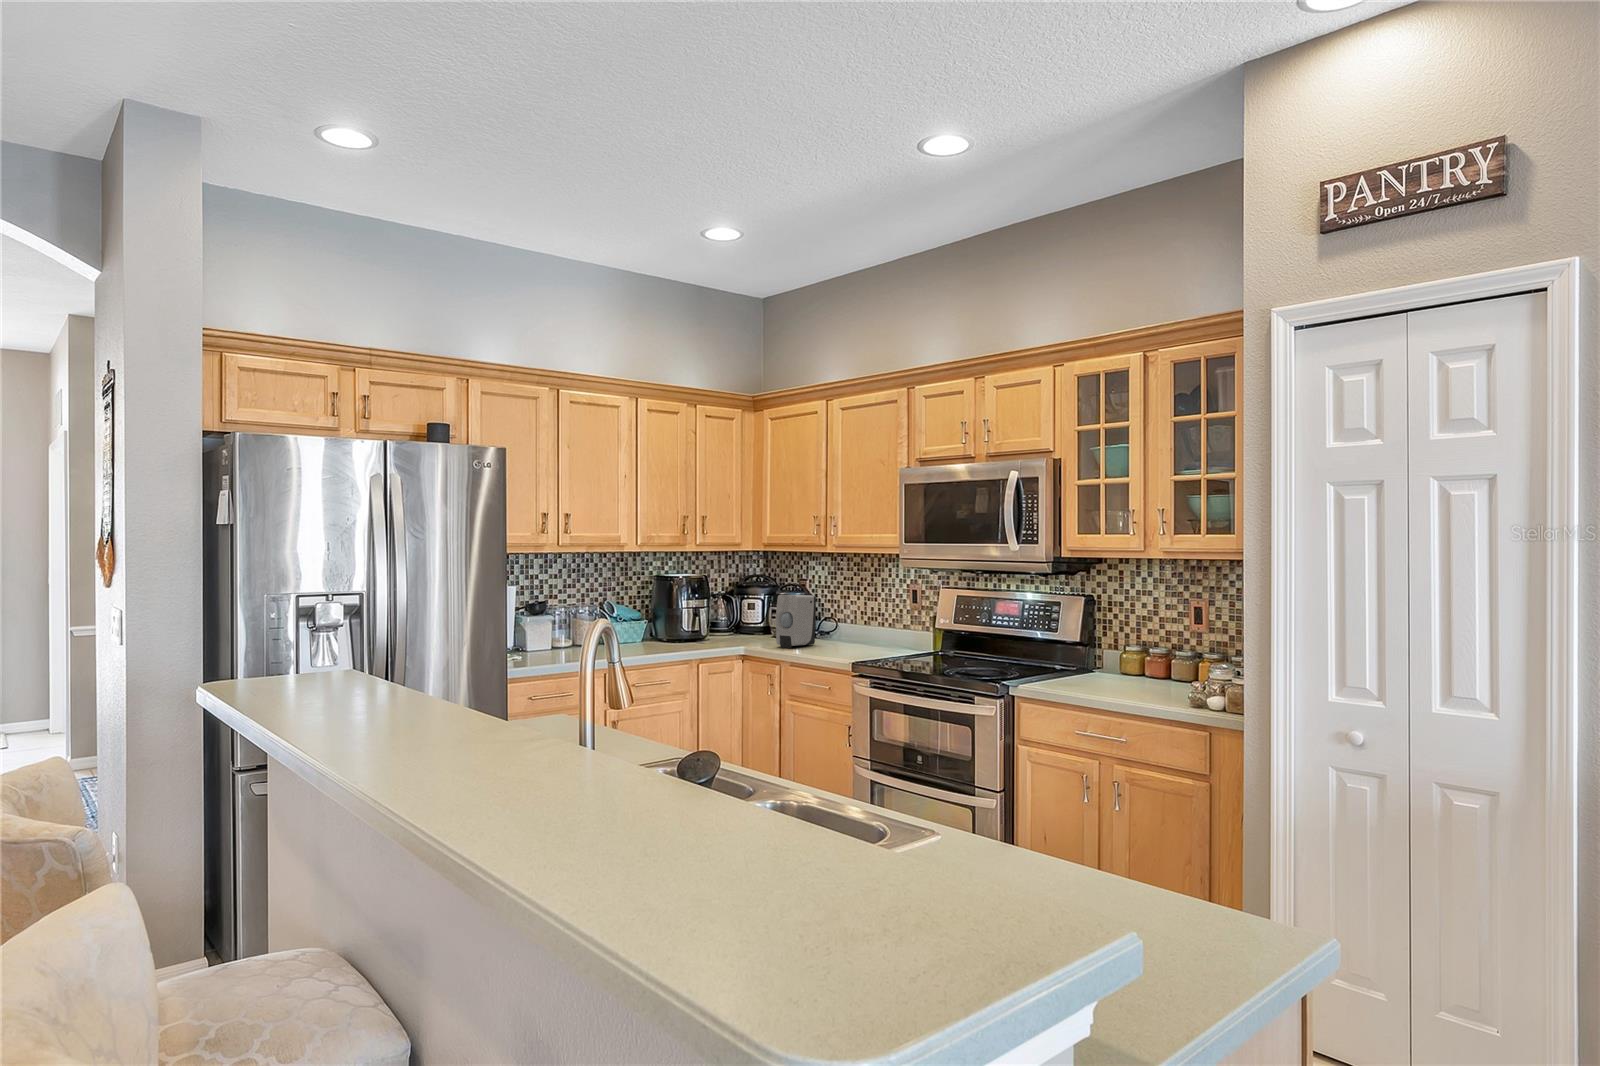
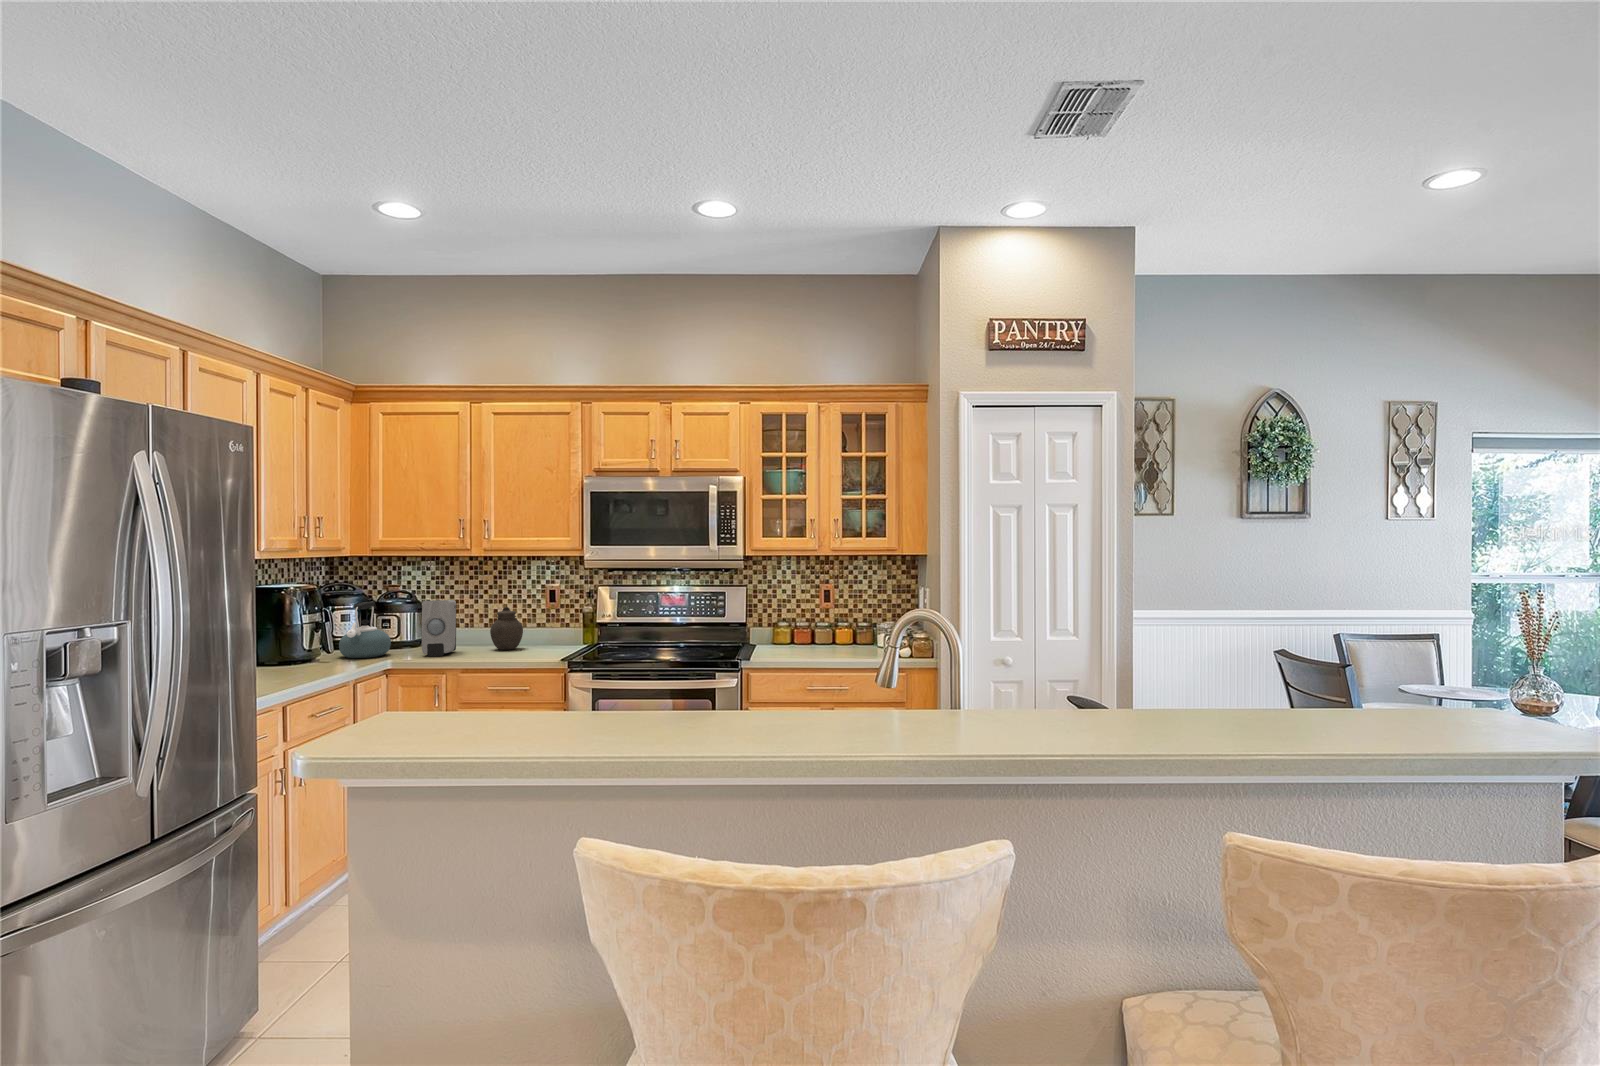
kettle: none [722,593,767,643] -> present [339,602,391,658]
jar: none [840,605,872,648] -> present [490,607,523,650]

